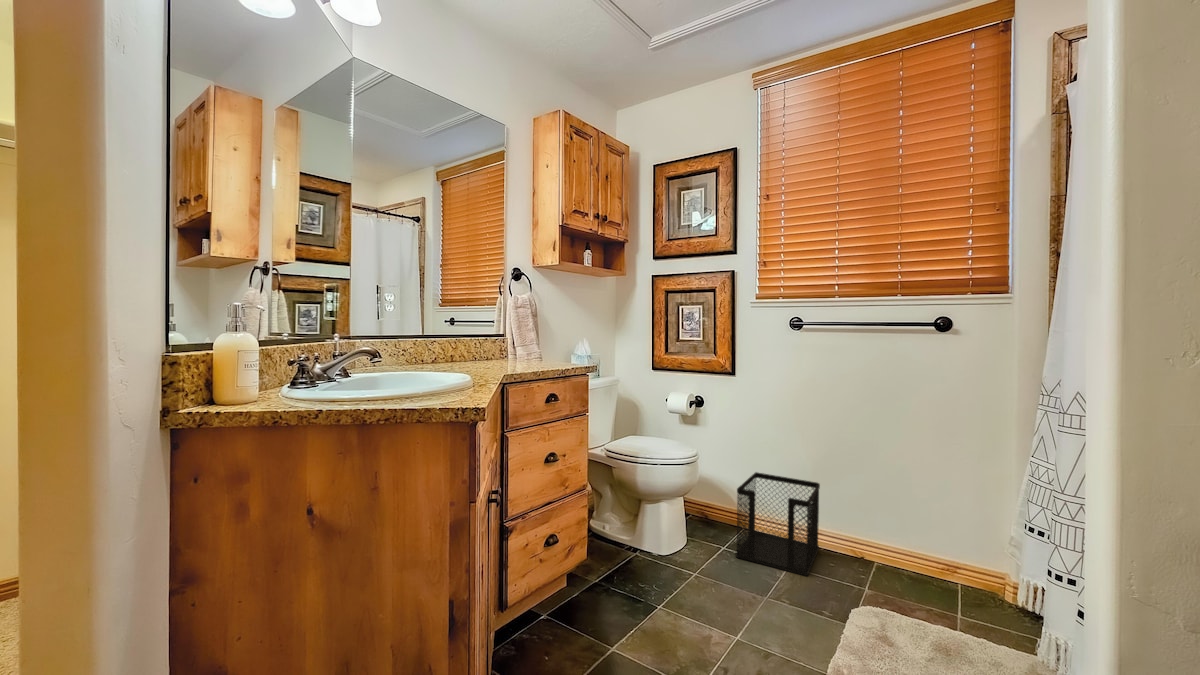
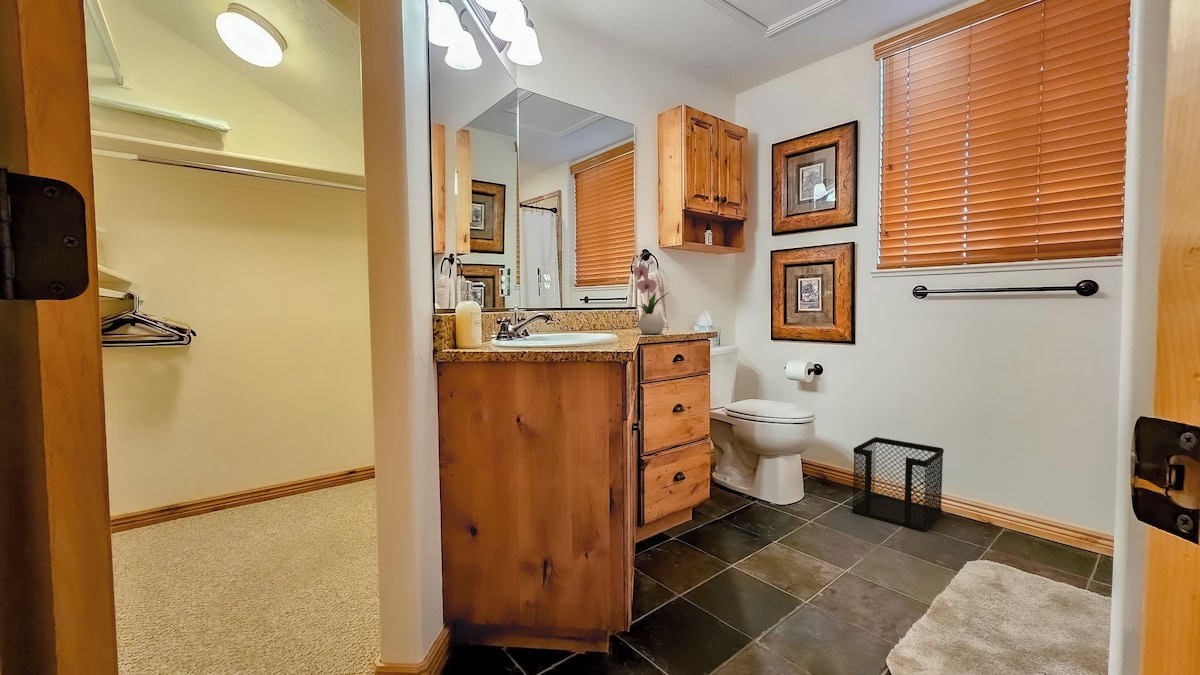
flower arrangement: none [499,274,541,369] -> present [633,255,668,334]

